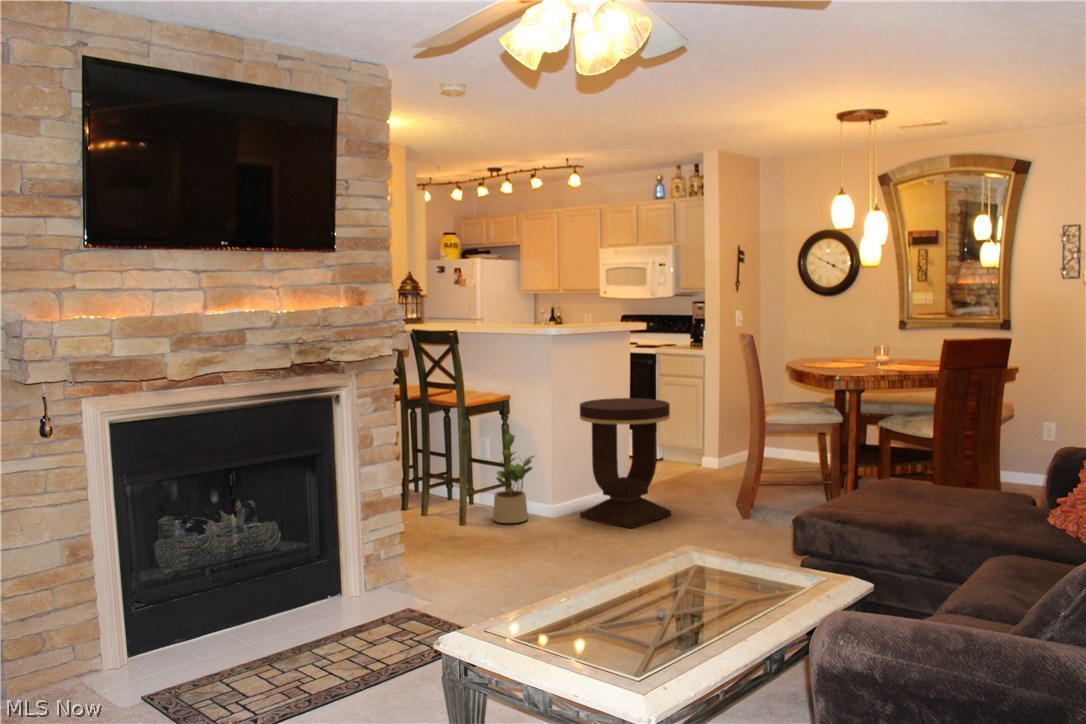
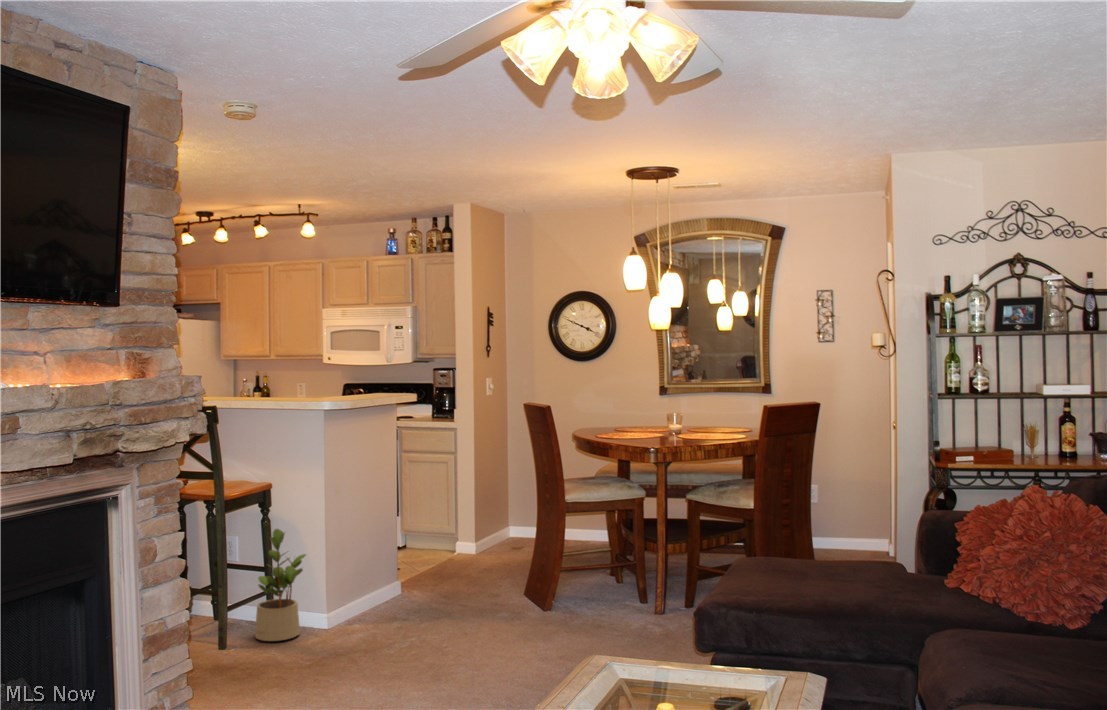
side table: present [580,398,671,528] -> none [359,479,462,631]

